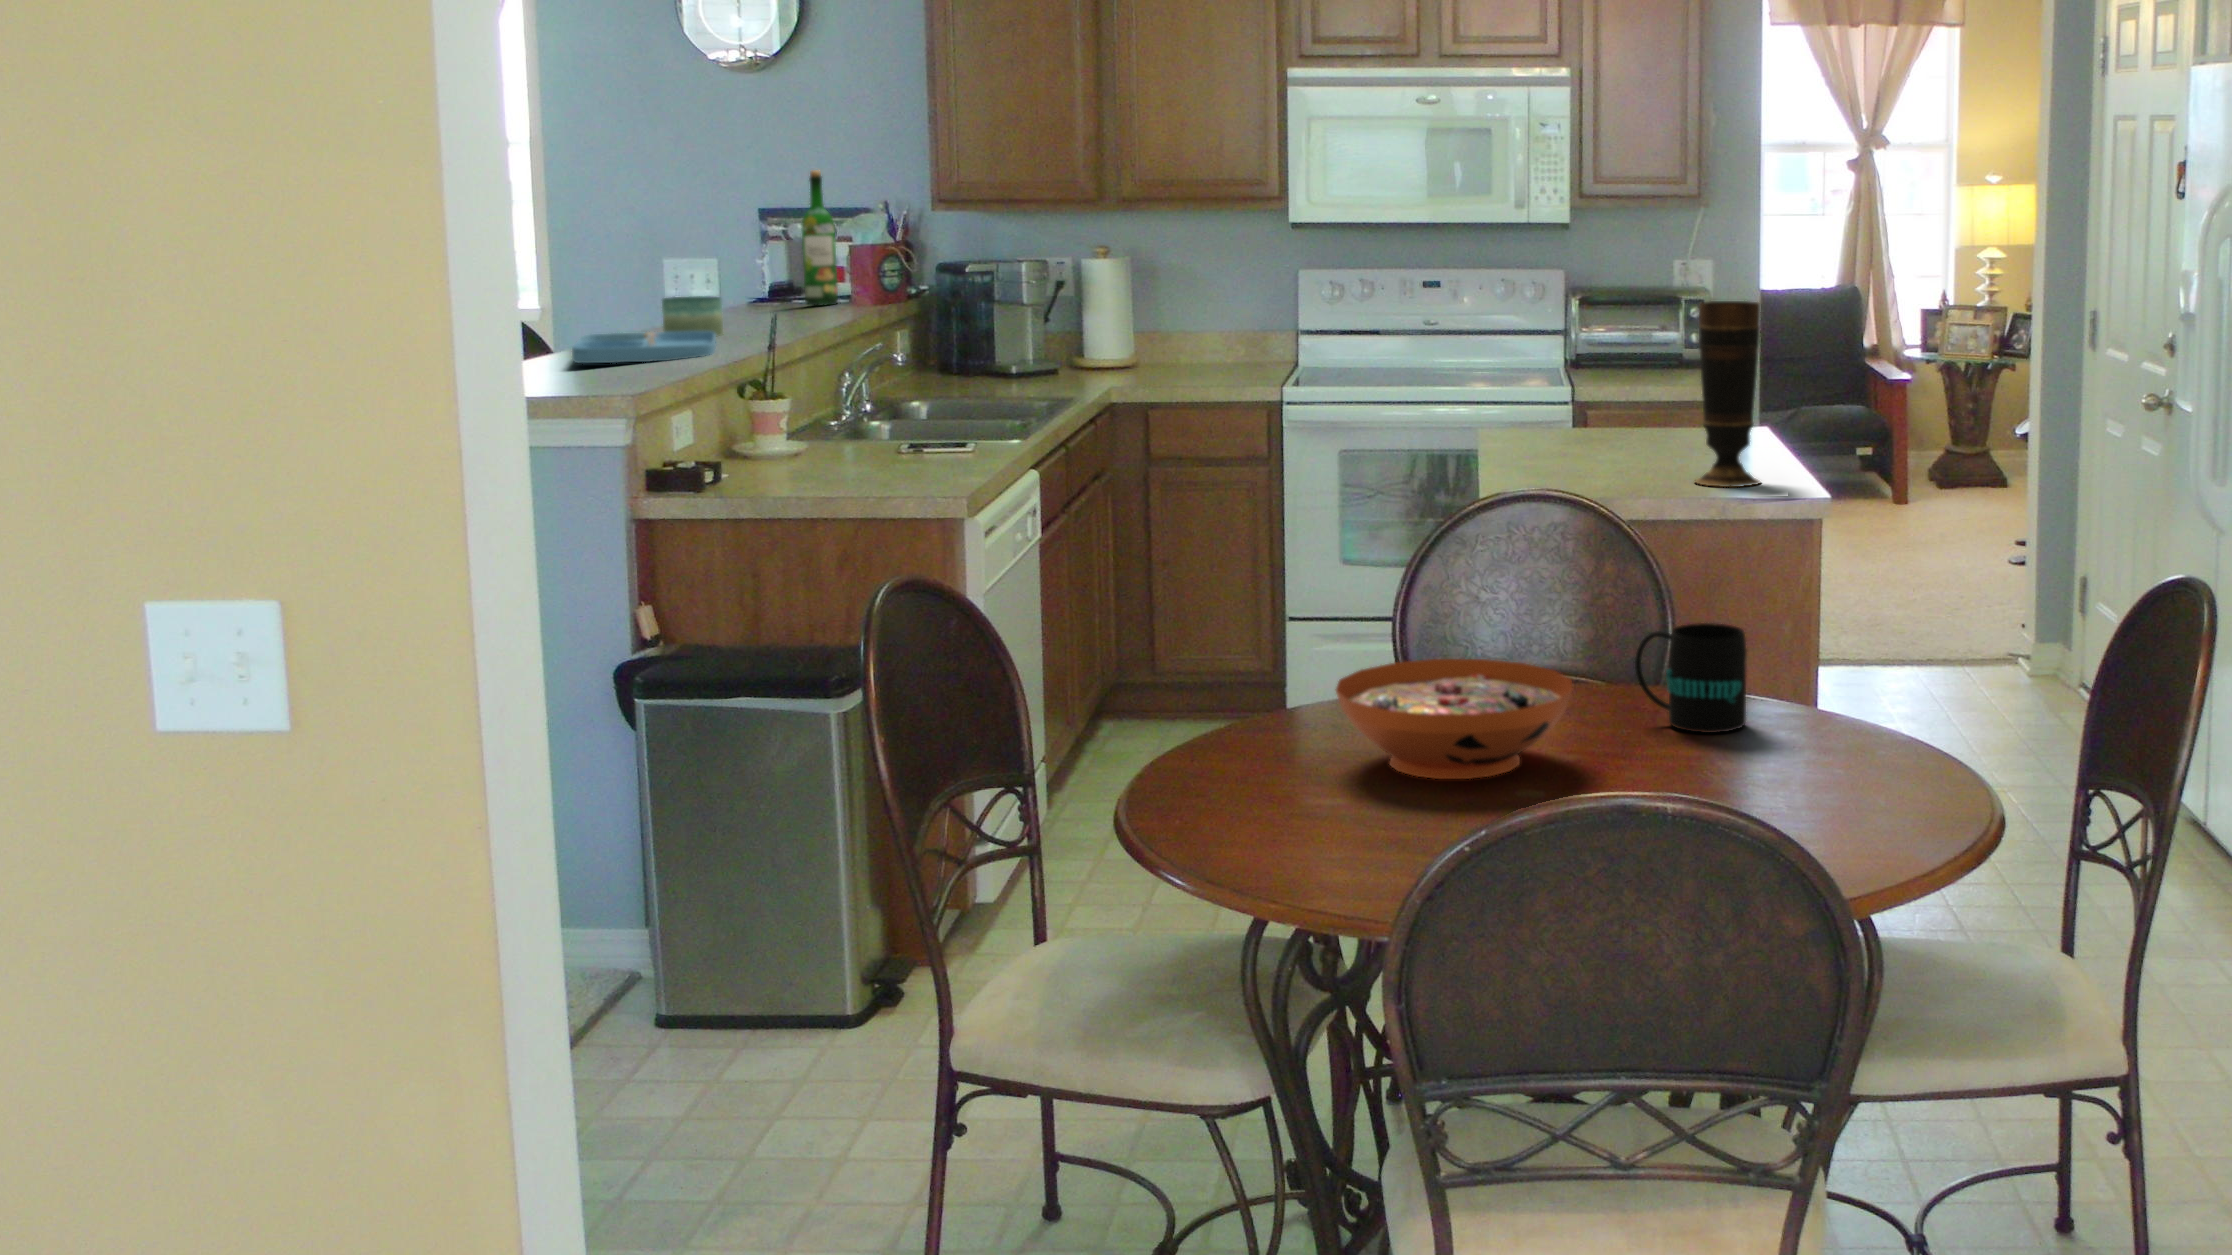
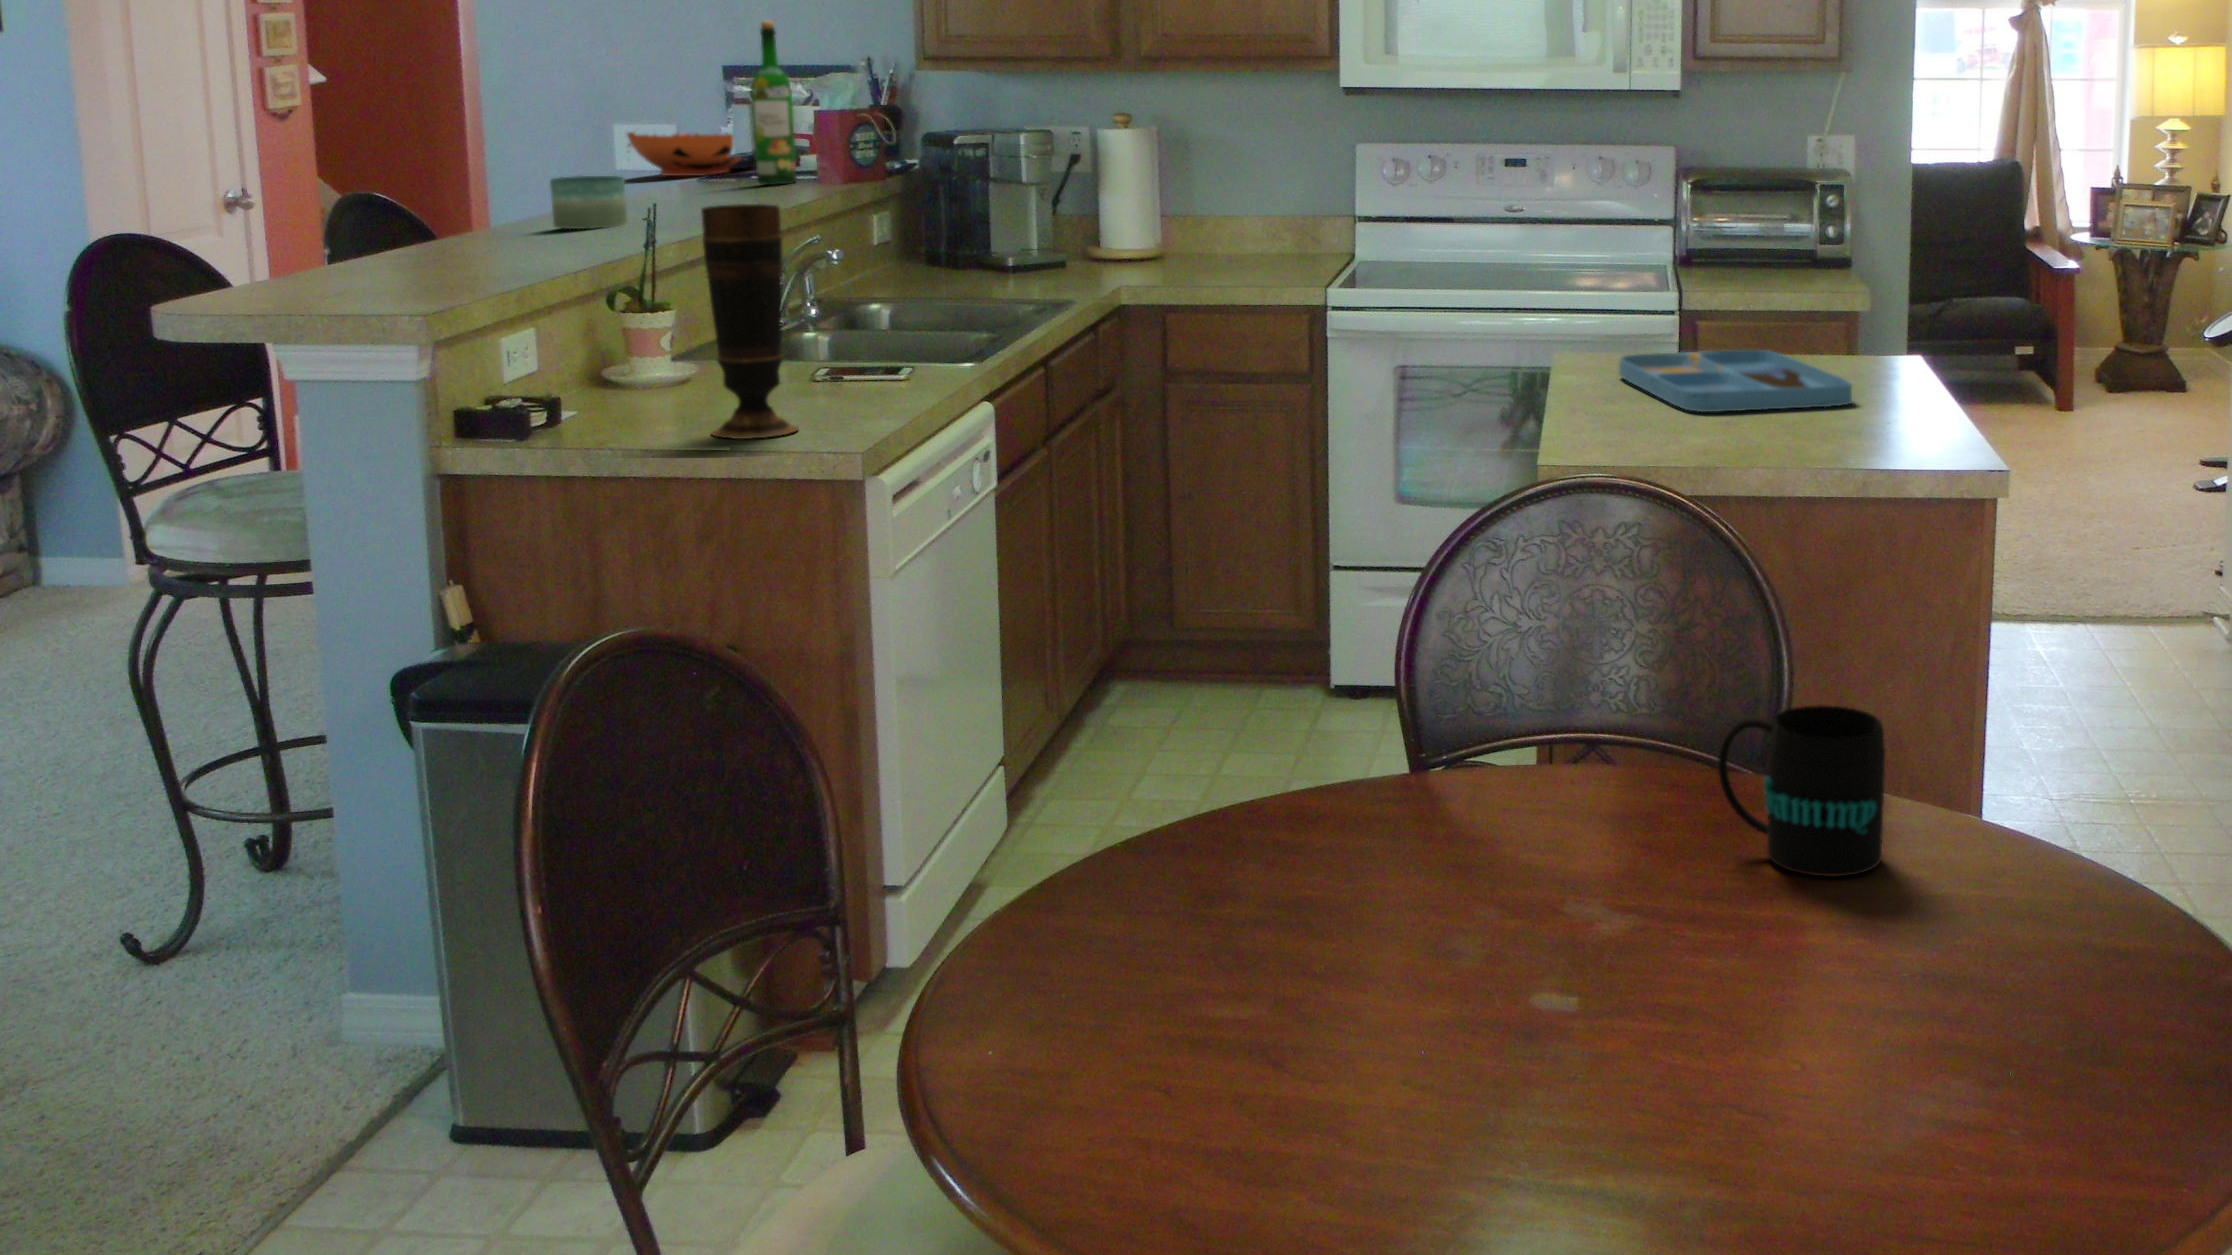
vase: present [1695,301,1760,487] -> present [701,204,798,439]
tray: present [572,331,716,363] -> present [1619,350,1852,412]
decorative bowl: present [1335,659,1572,779] -> present [627,131,740,176]

